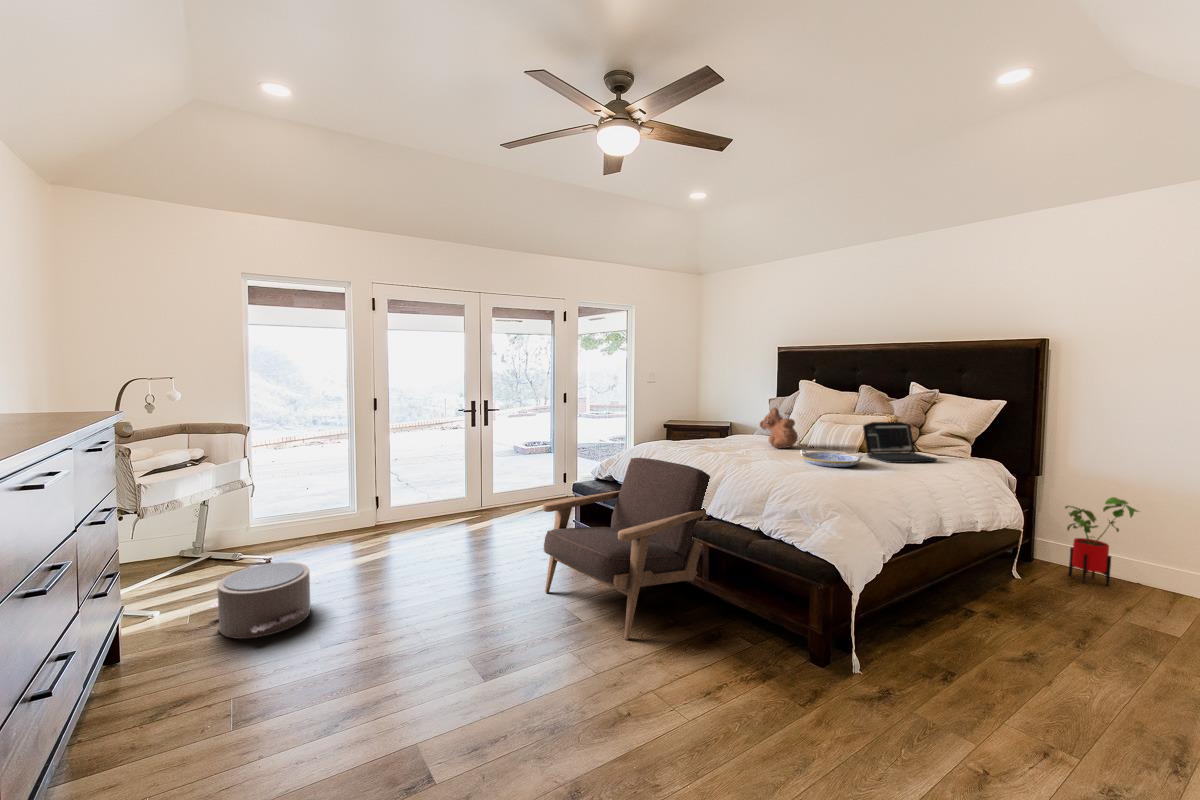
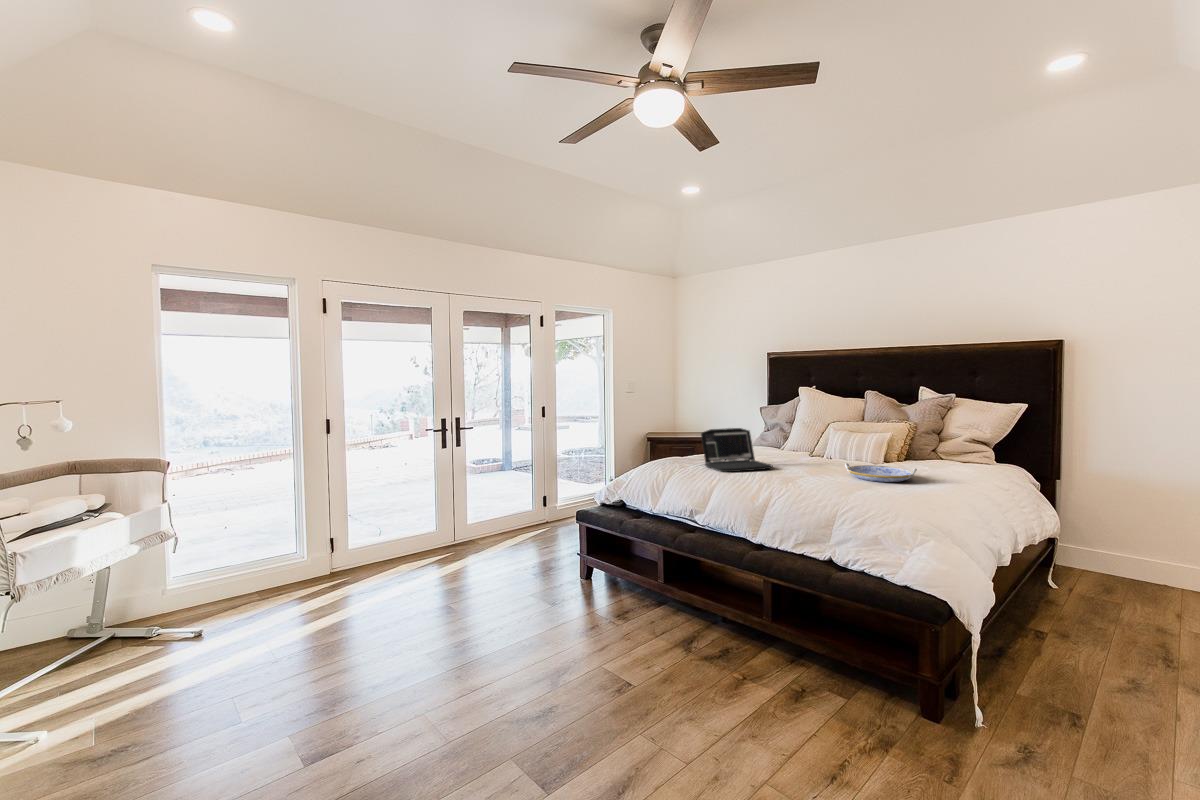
teddy bear: present [760,407,798,448] -> none [779,417,824,462]
laptop: present [863,422,937,463] -> present [701,428,772,472]
armchair: present [543,458,710,640] -> none [569,481,769,708]
house plant: present [1065,497,1139,586] -> none [1088,499,1168,590]
pouf: present [210,562,311,639] -> none [126,642,274,763]

